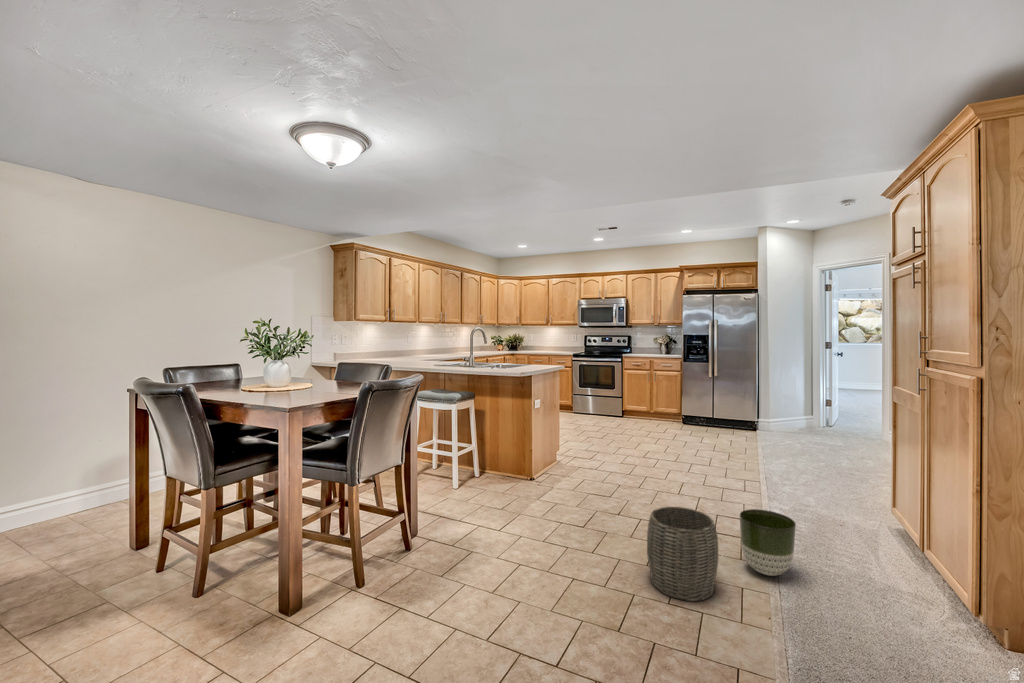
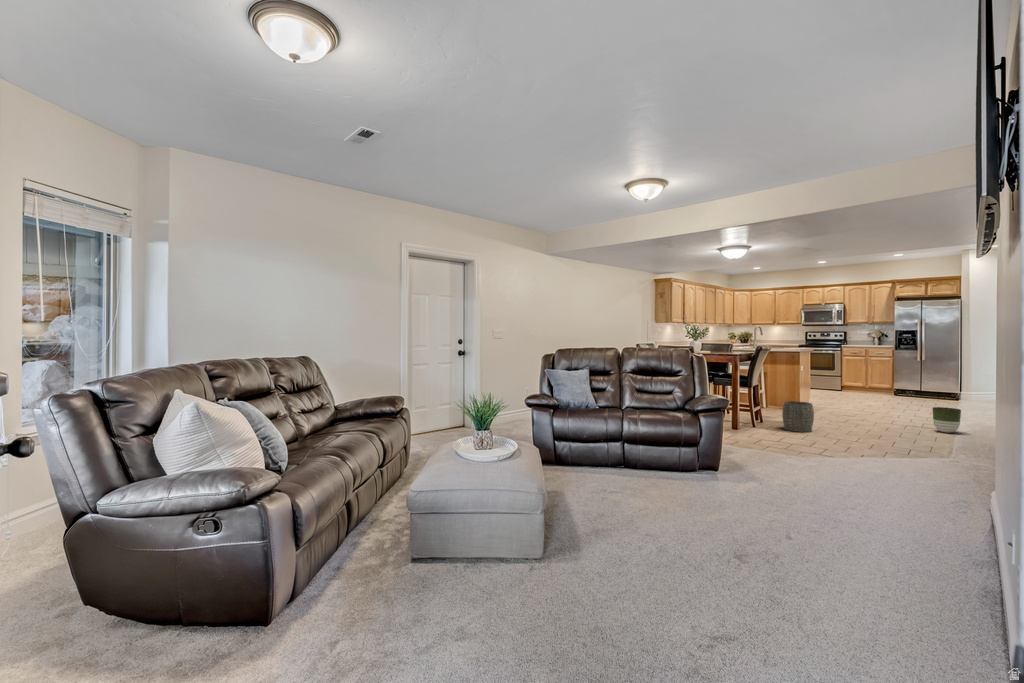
woven basket: present [647,507,718,601] -> present [782,401,814,432]

